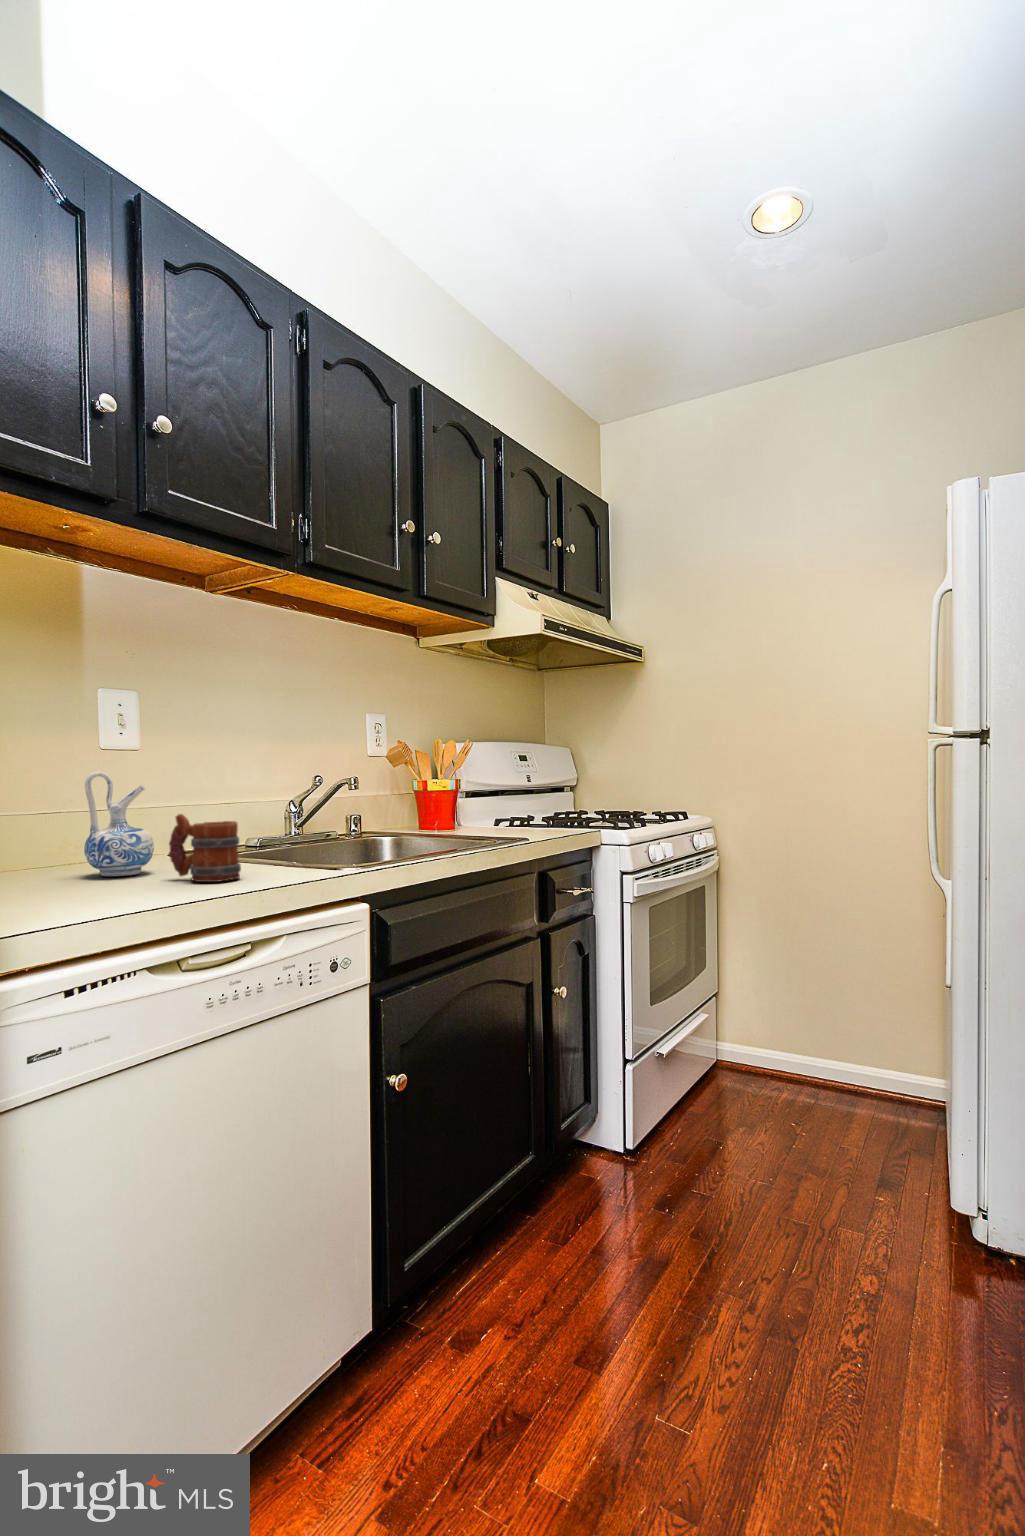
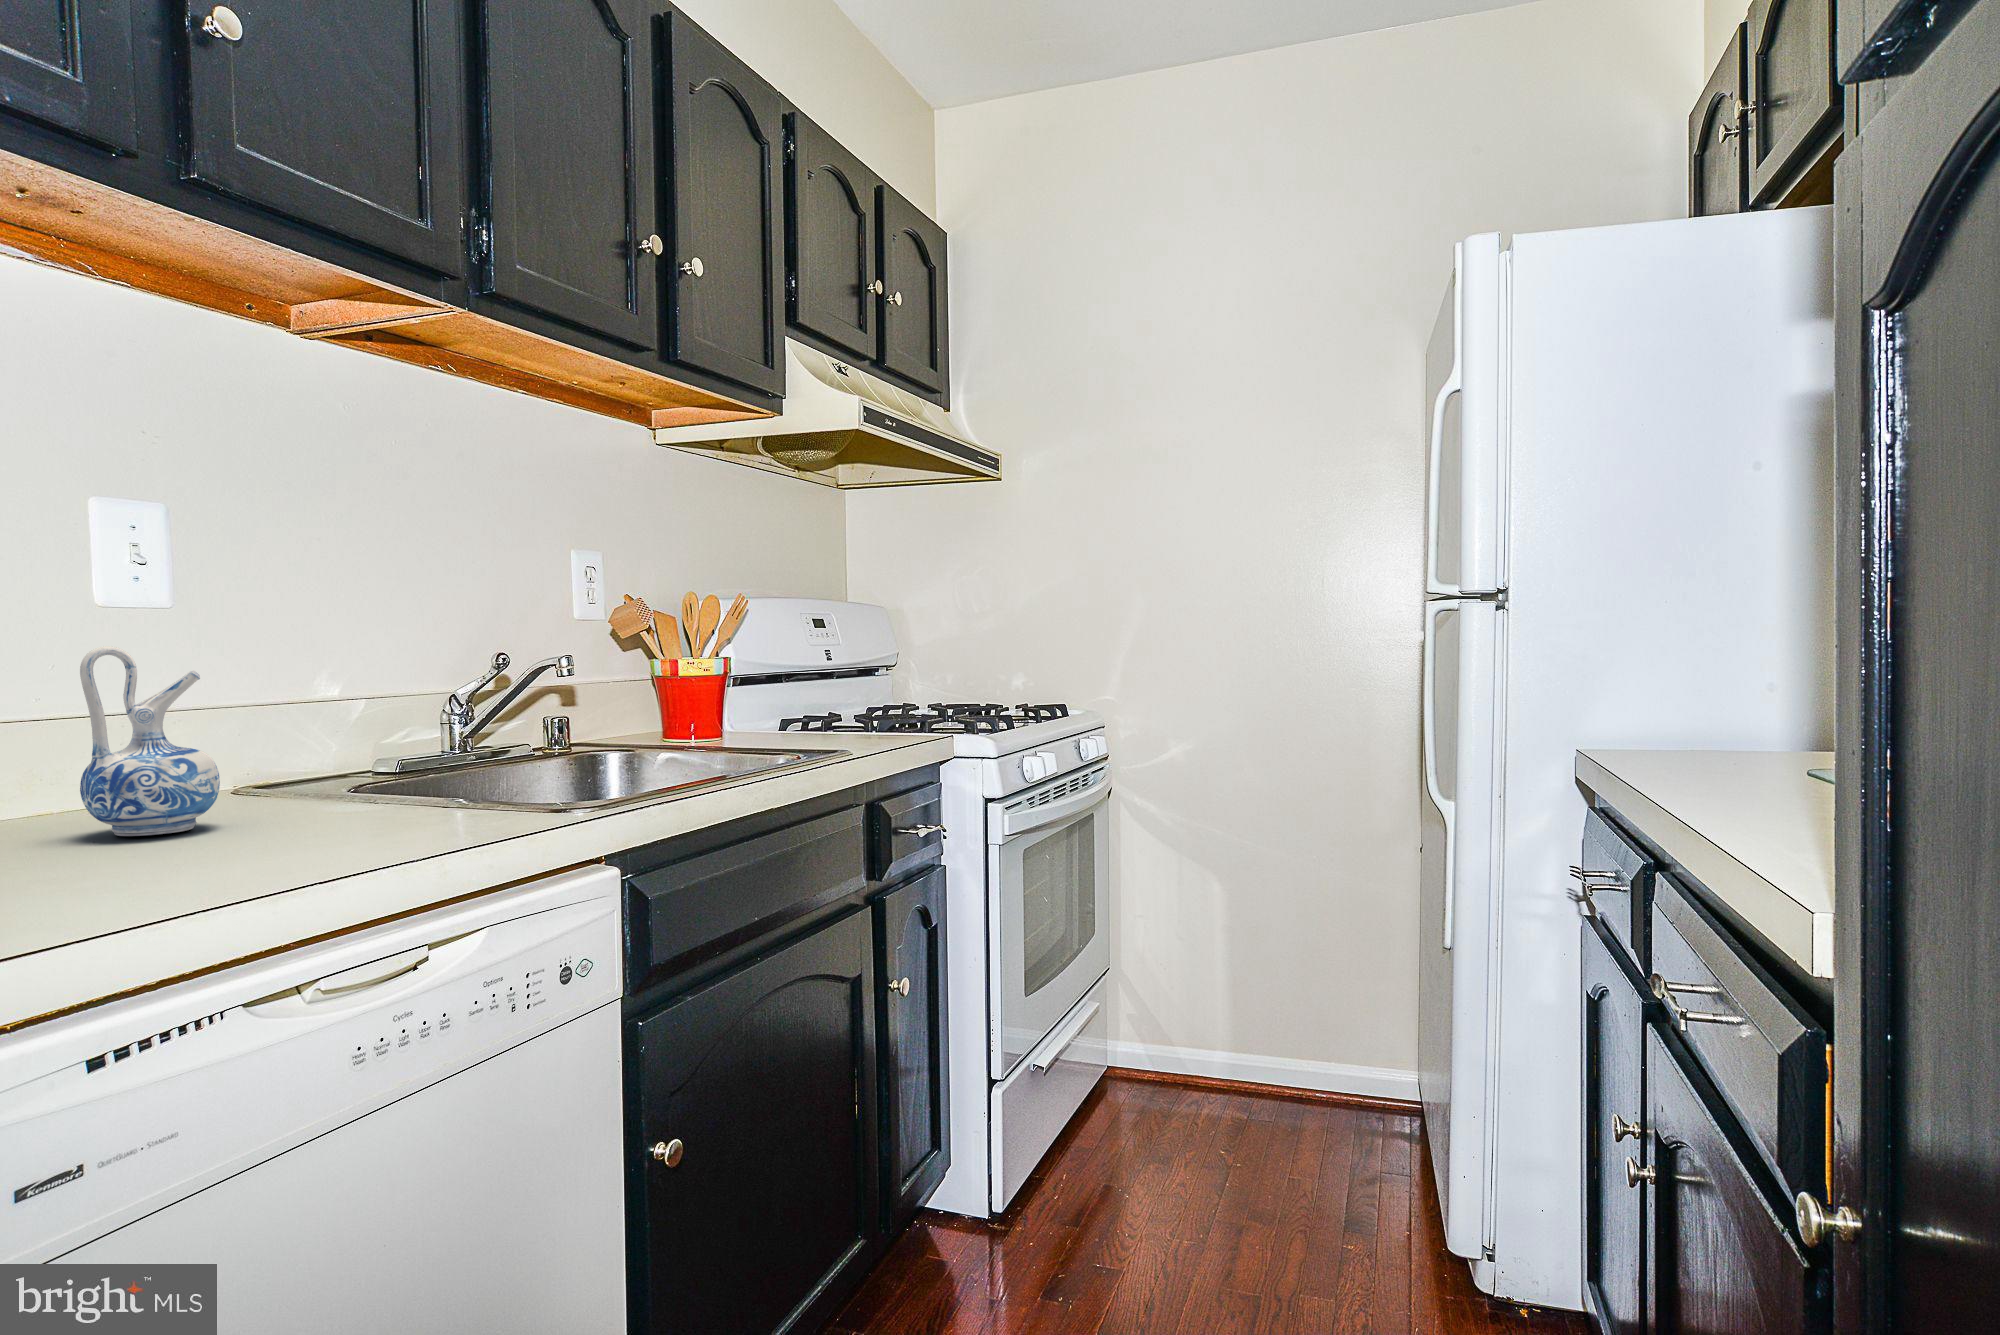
mug: present [169,814,241,882] -> none [256,722,397,841]

